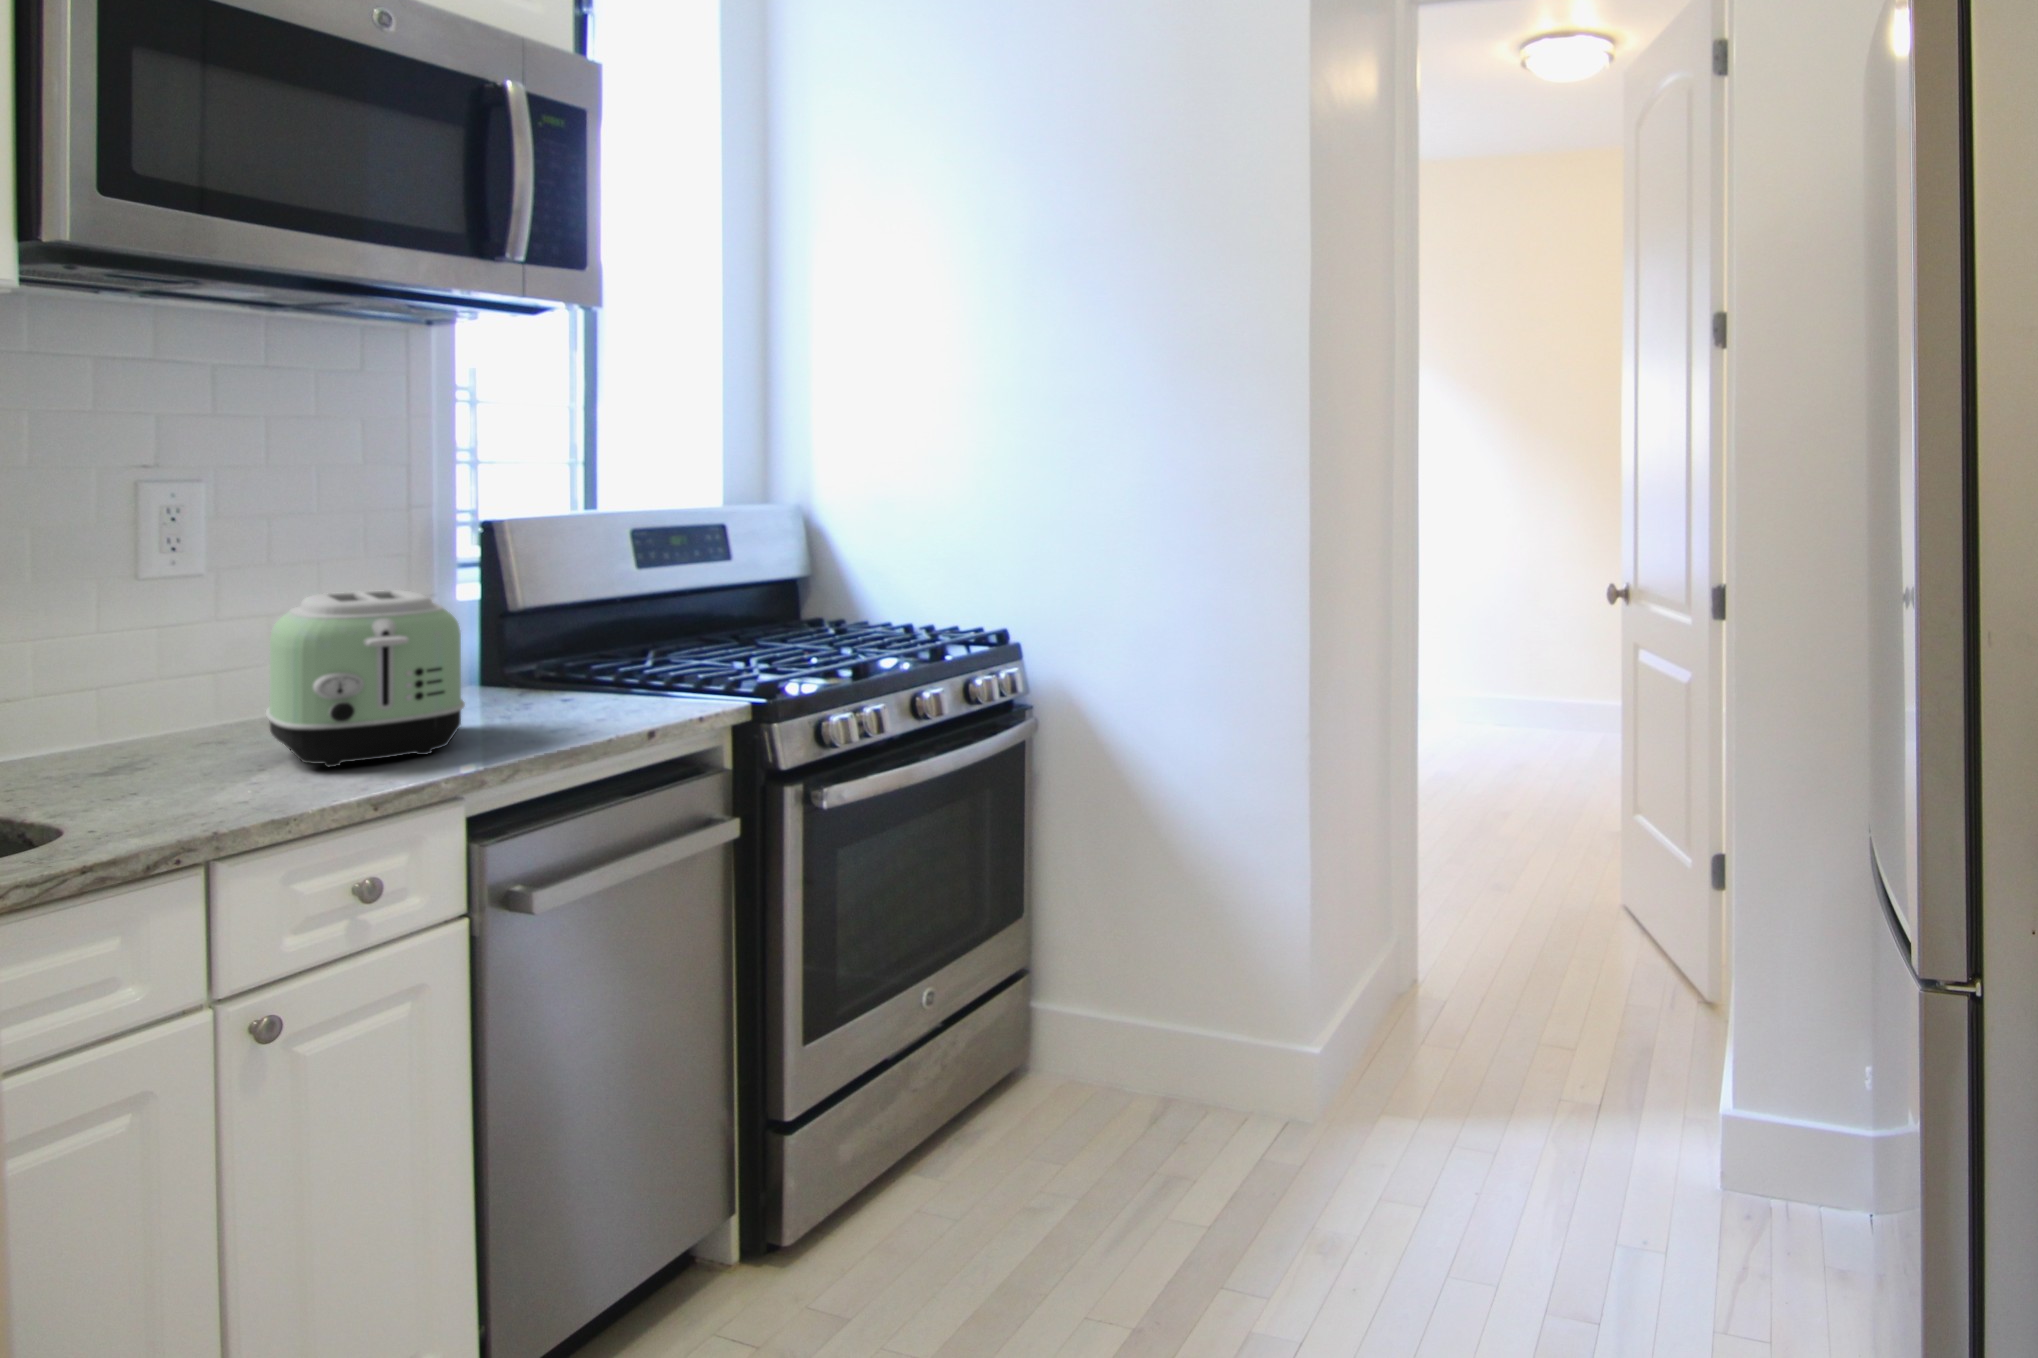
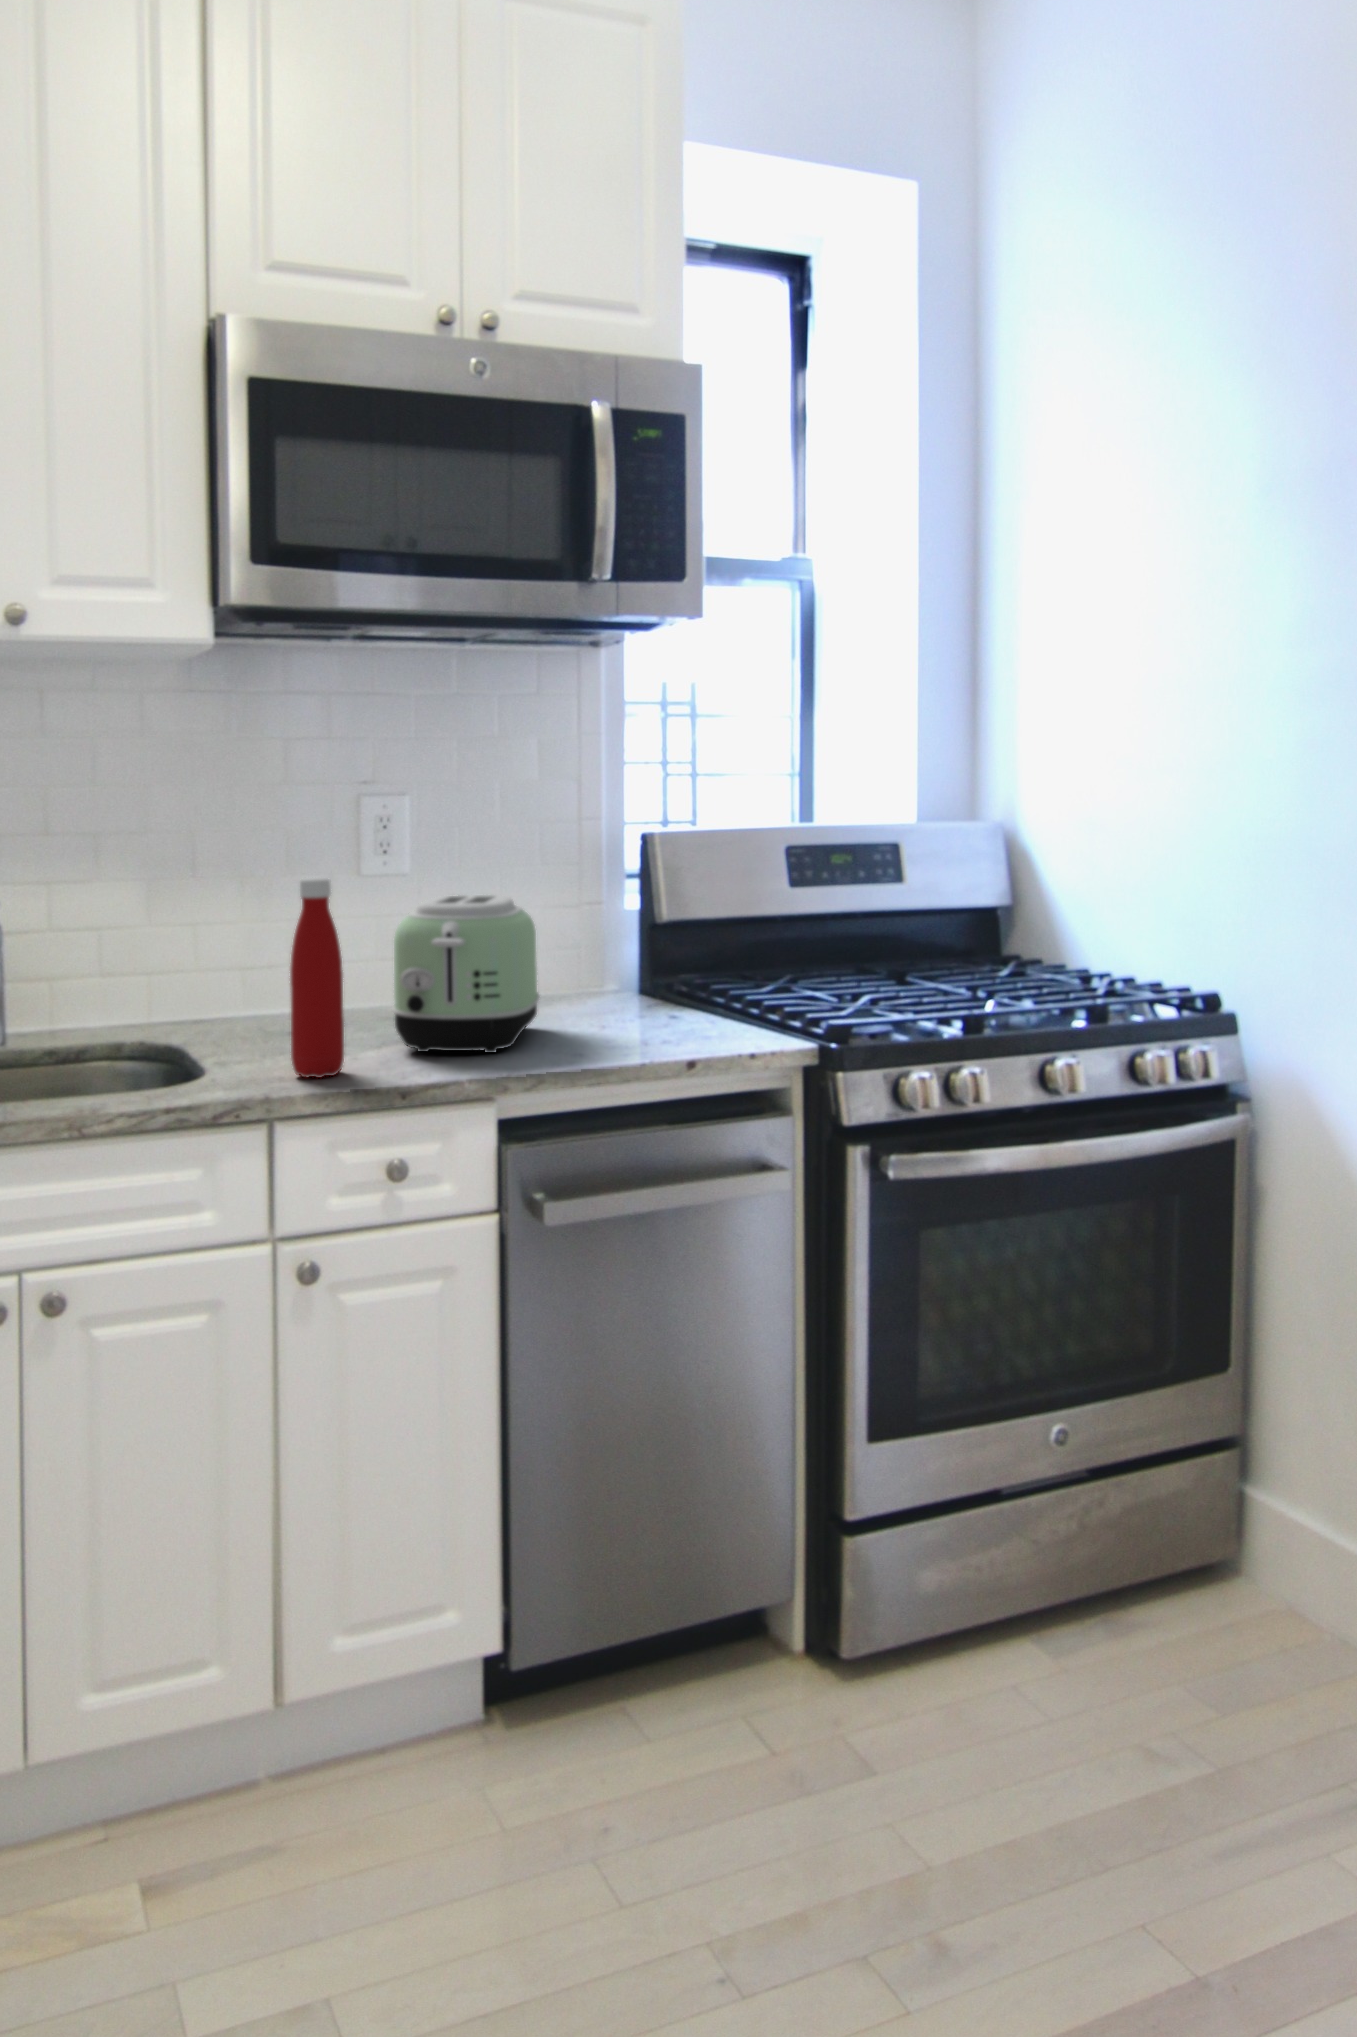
bottle: none [186,578,266,812] -> present [290,877,344,1078]

